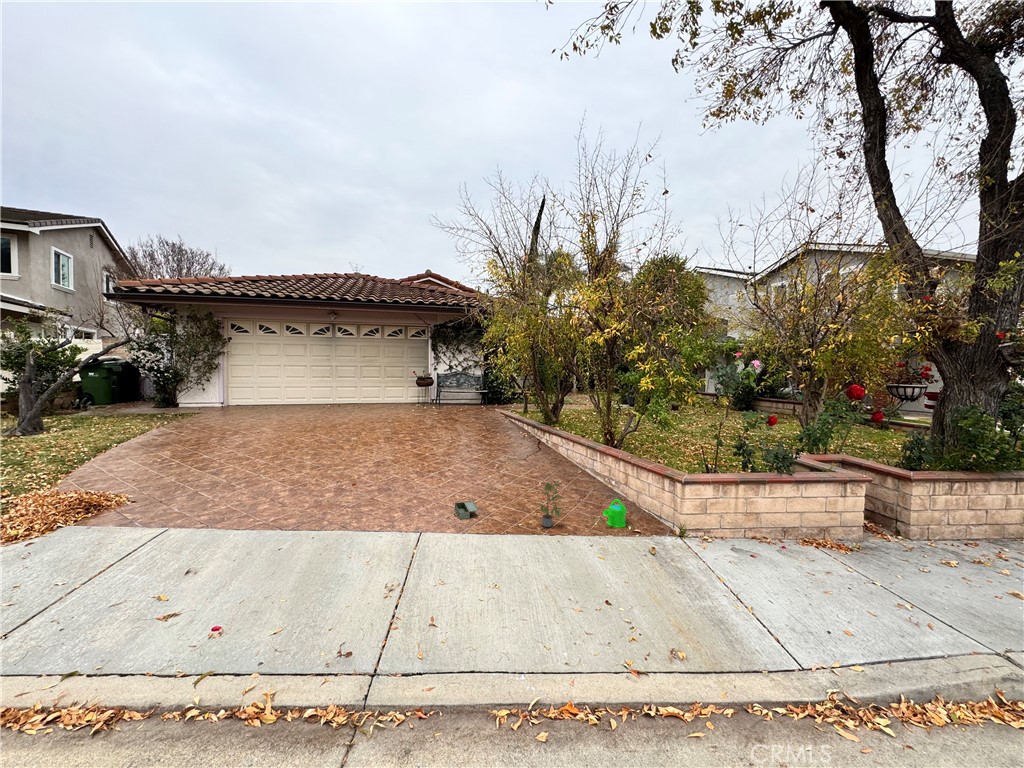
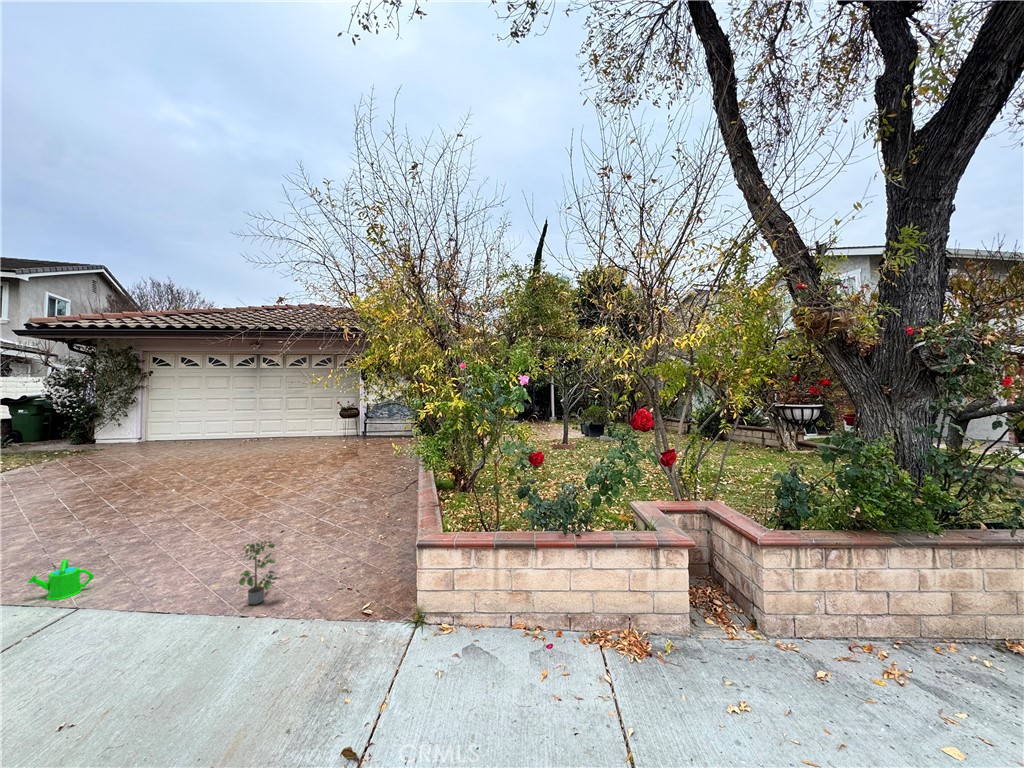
watering can: present [603,499,627,528] -> present [28,559,94,600]
toolbox: present [454,501,479,519] -> none [155,564,198,590]

